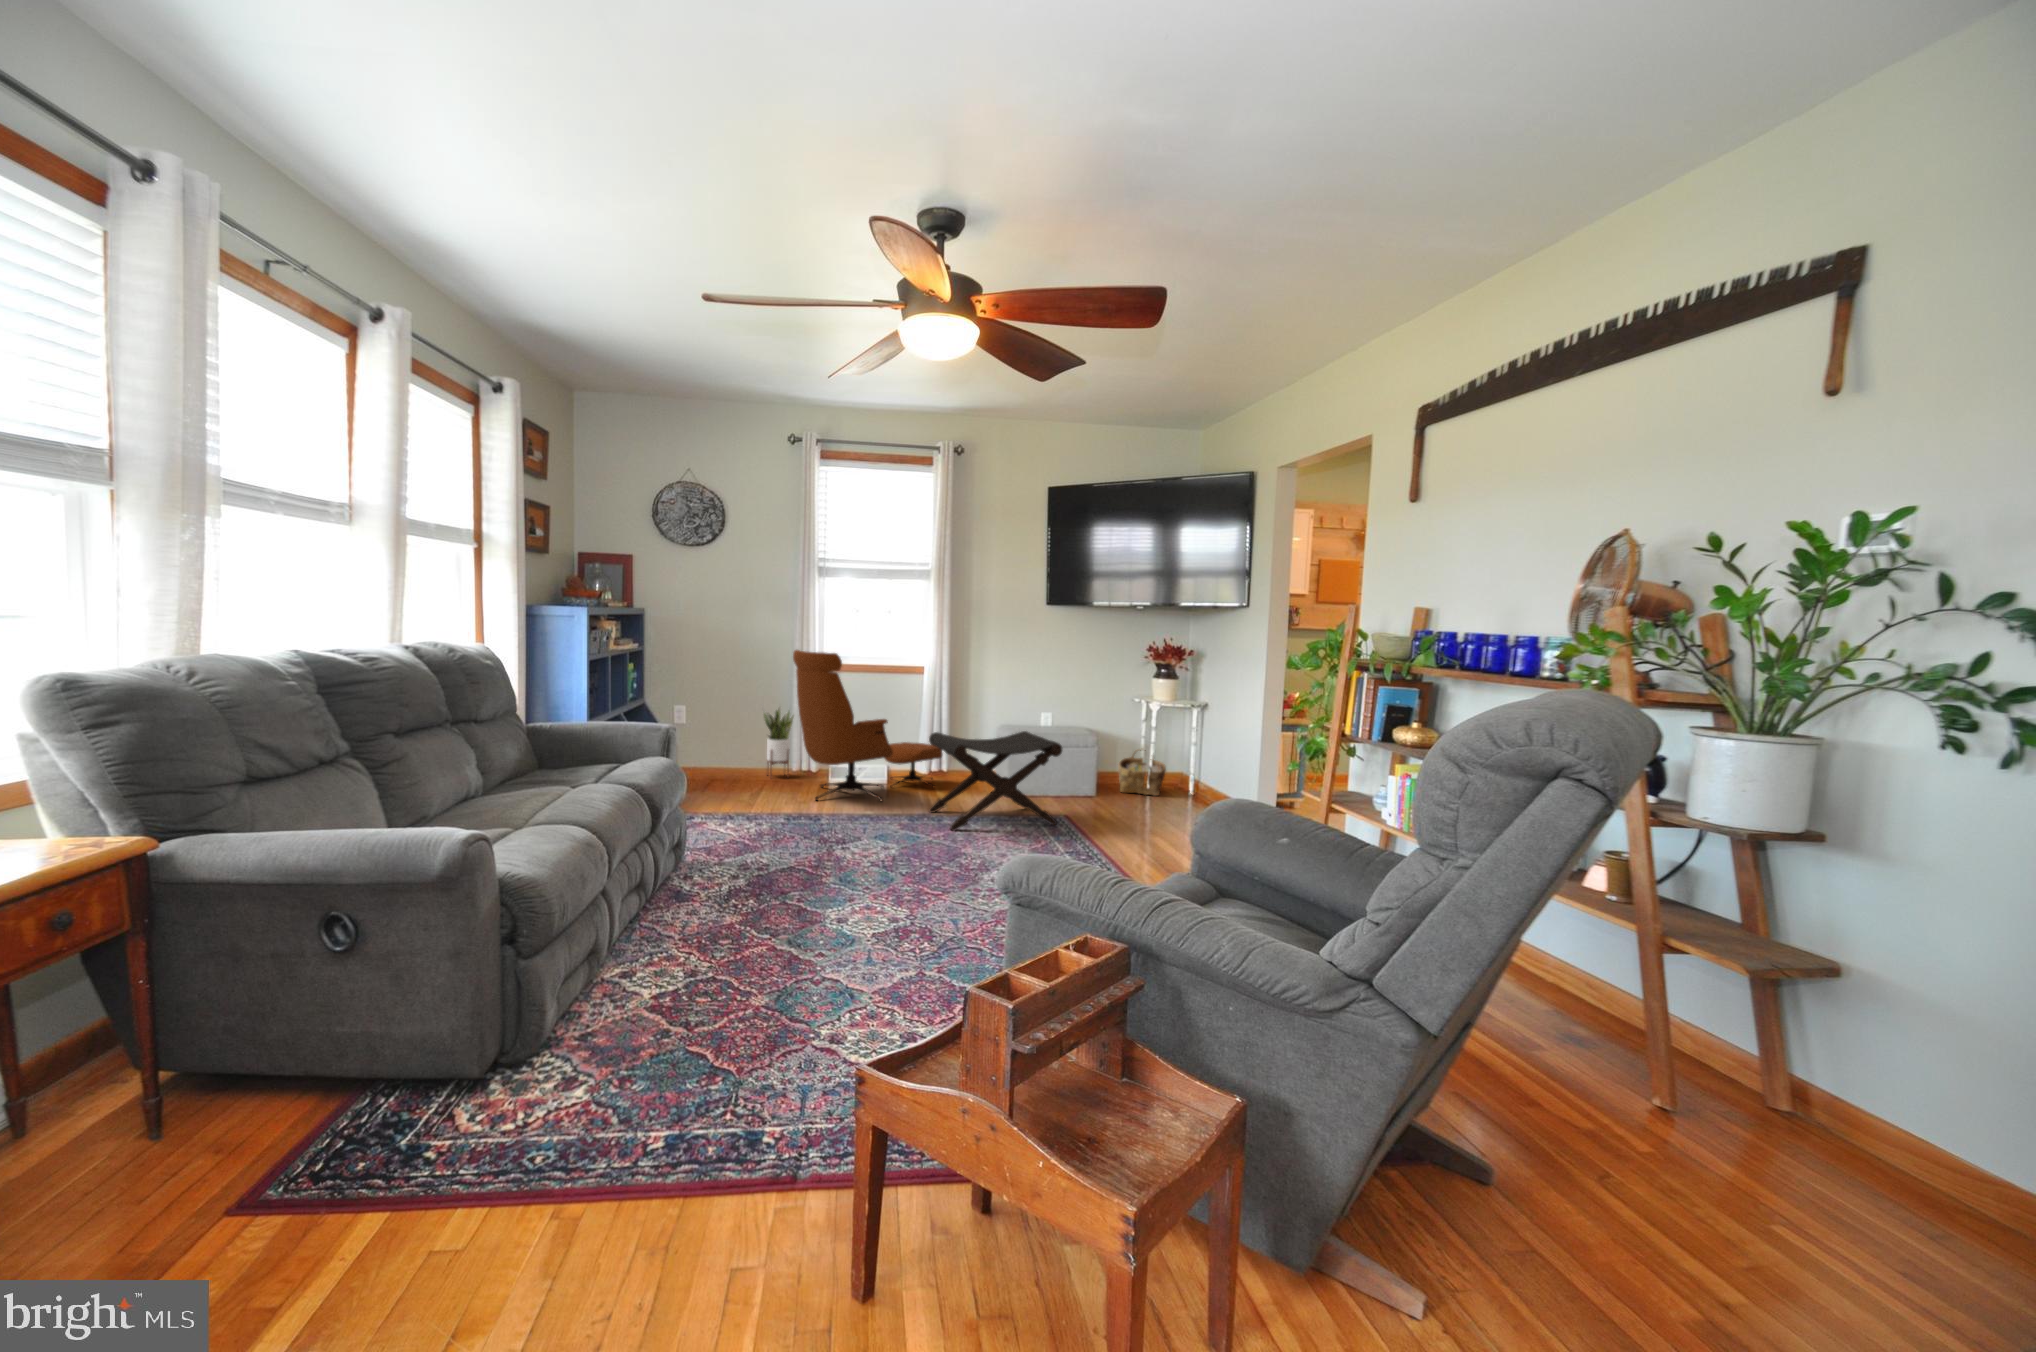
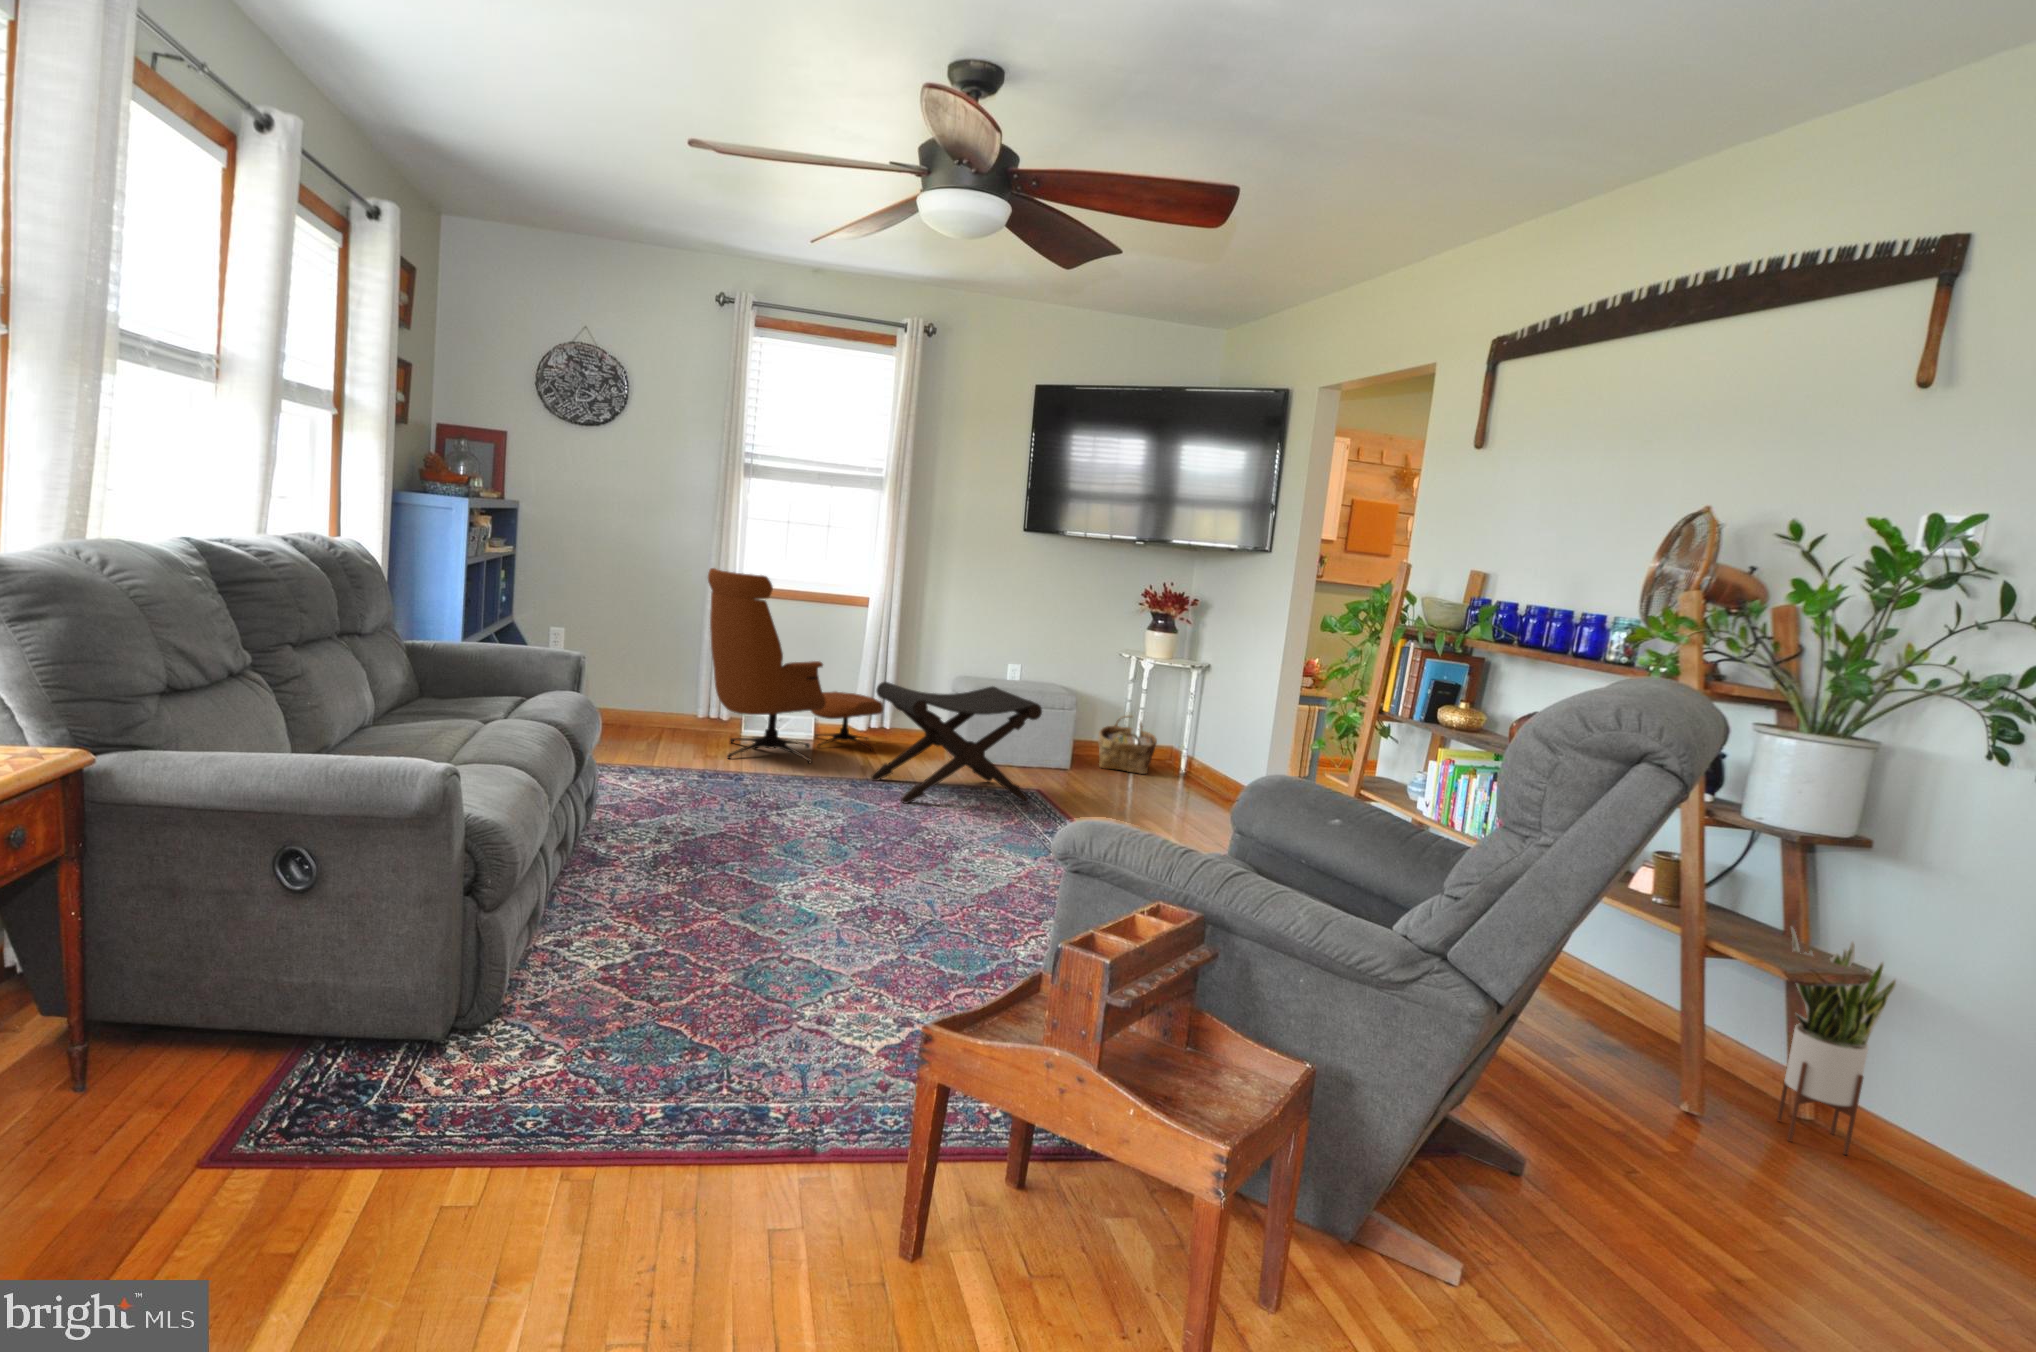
potted plant: present [762,706,794,773] -> present [1777,927,1896,1155]

